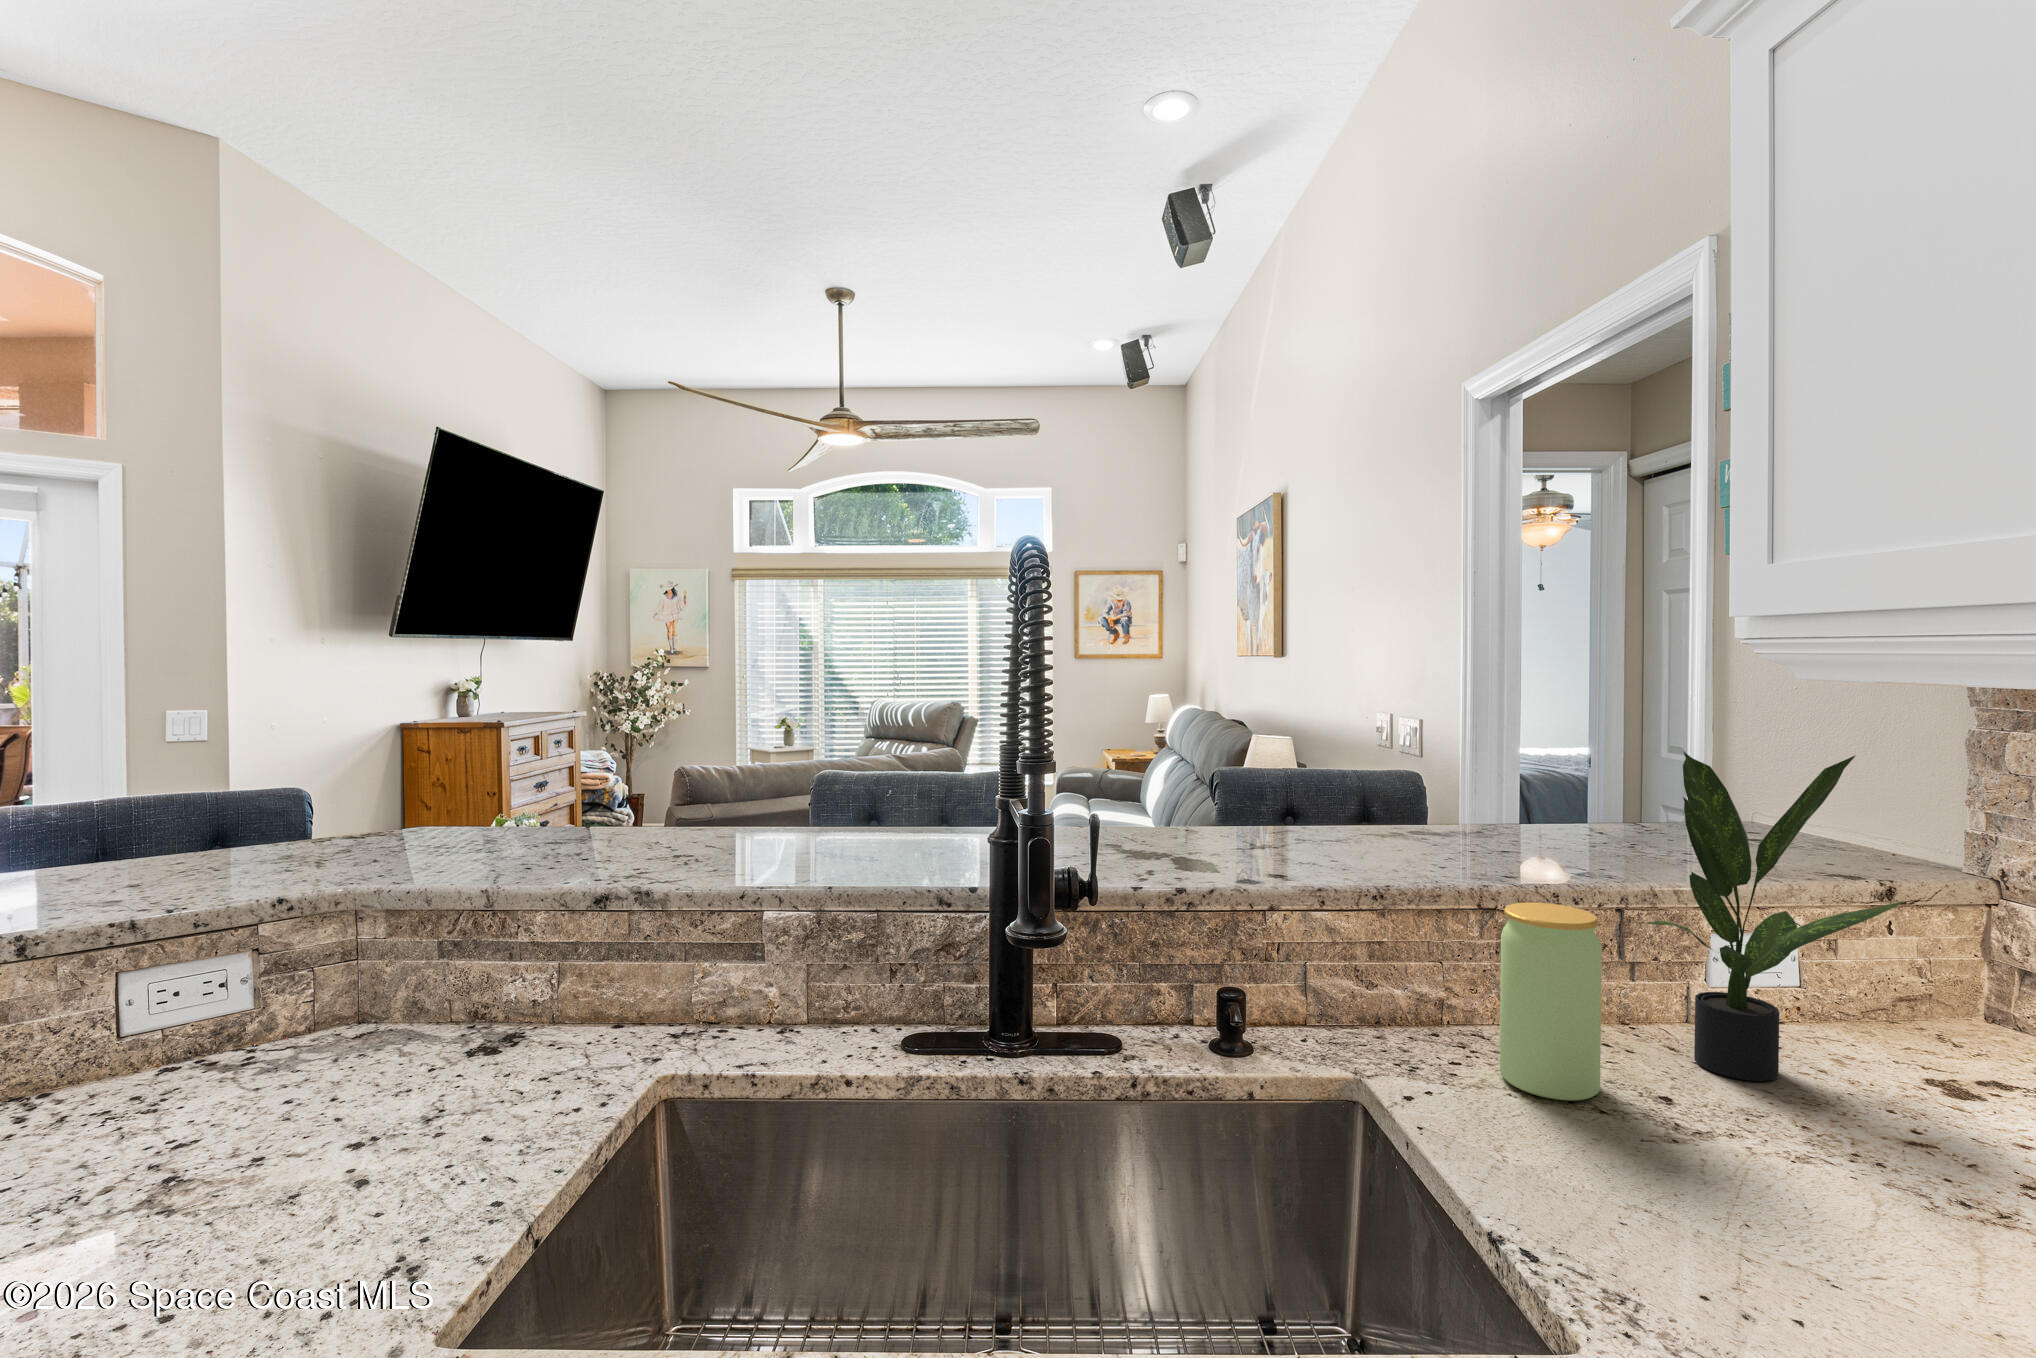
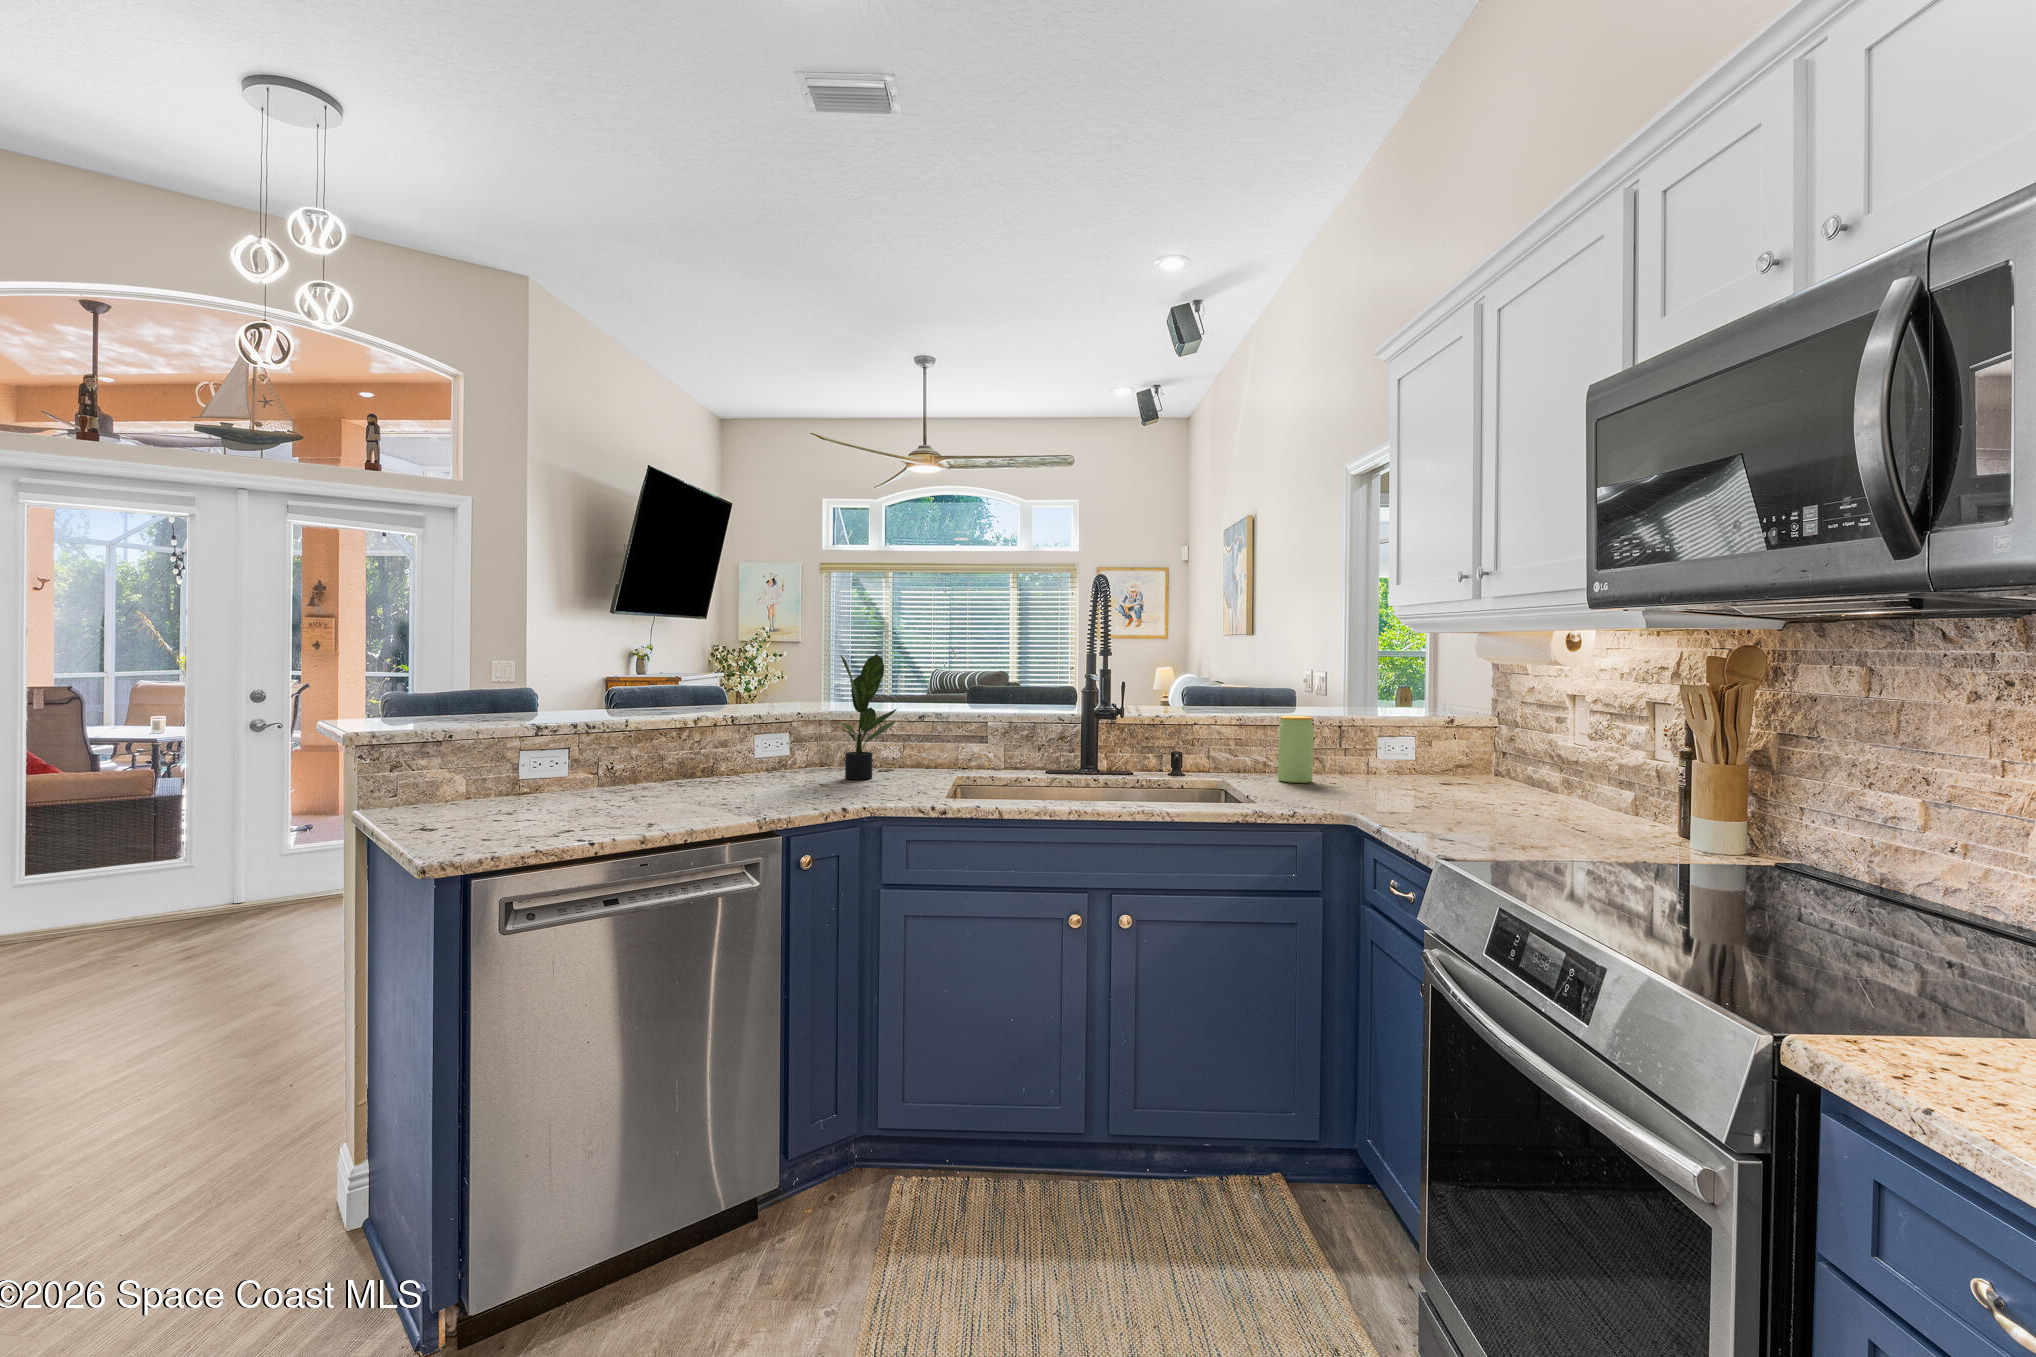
potted plant: present [1645,752,1905,1081] -> present [840,654,896,780]

